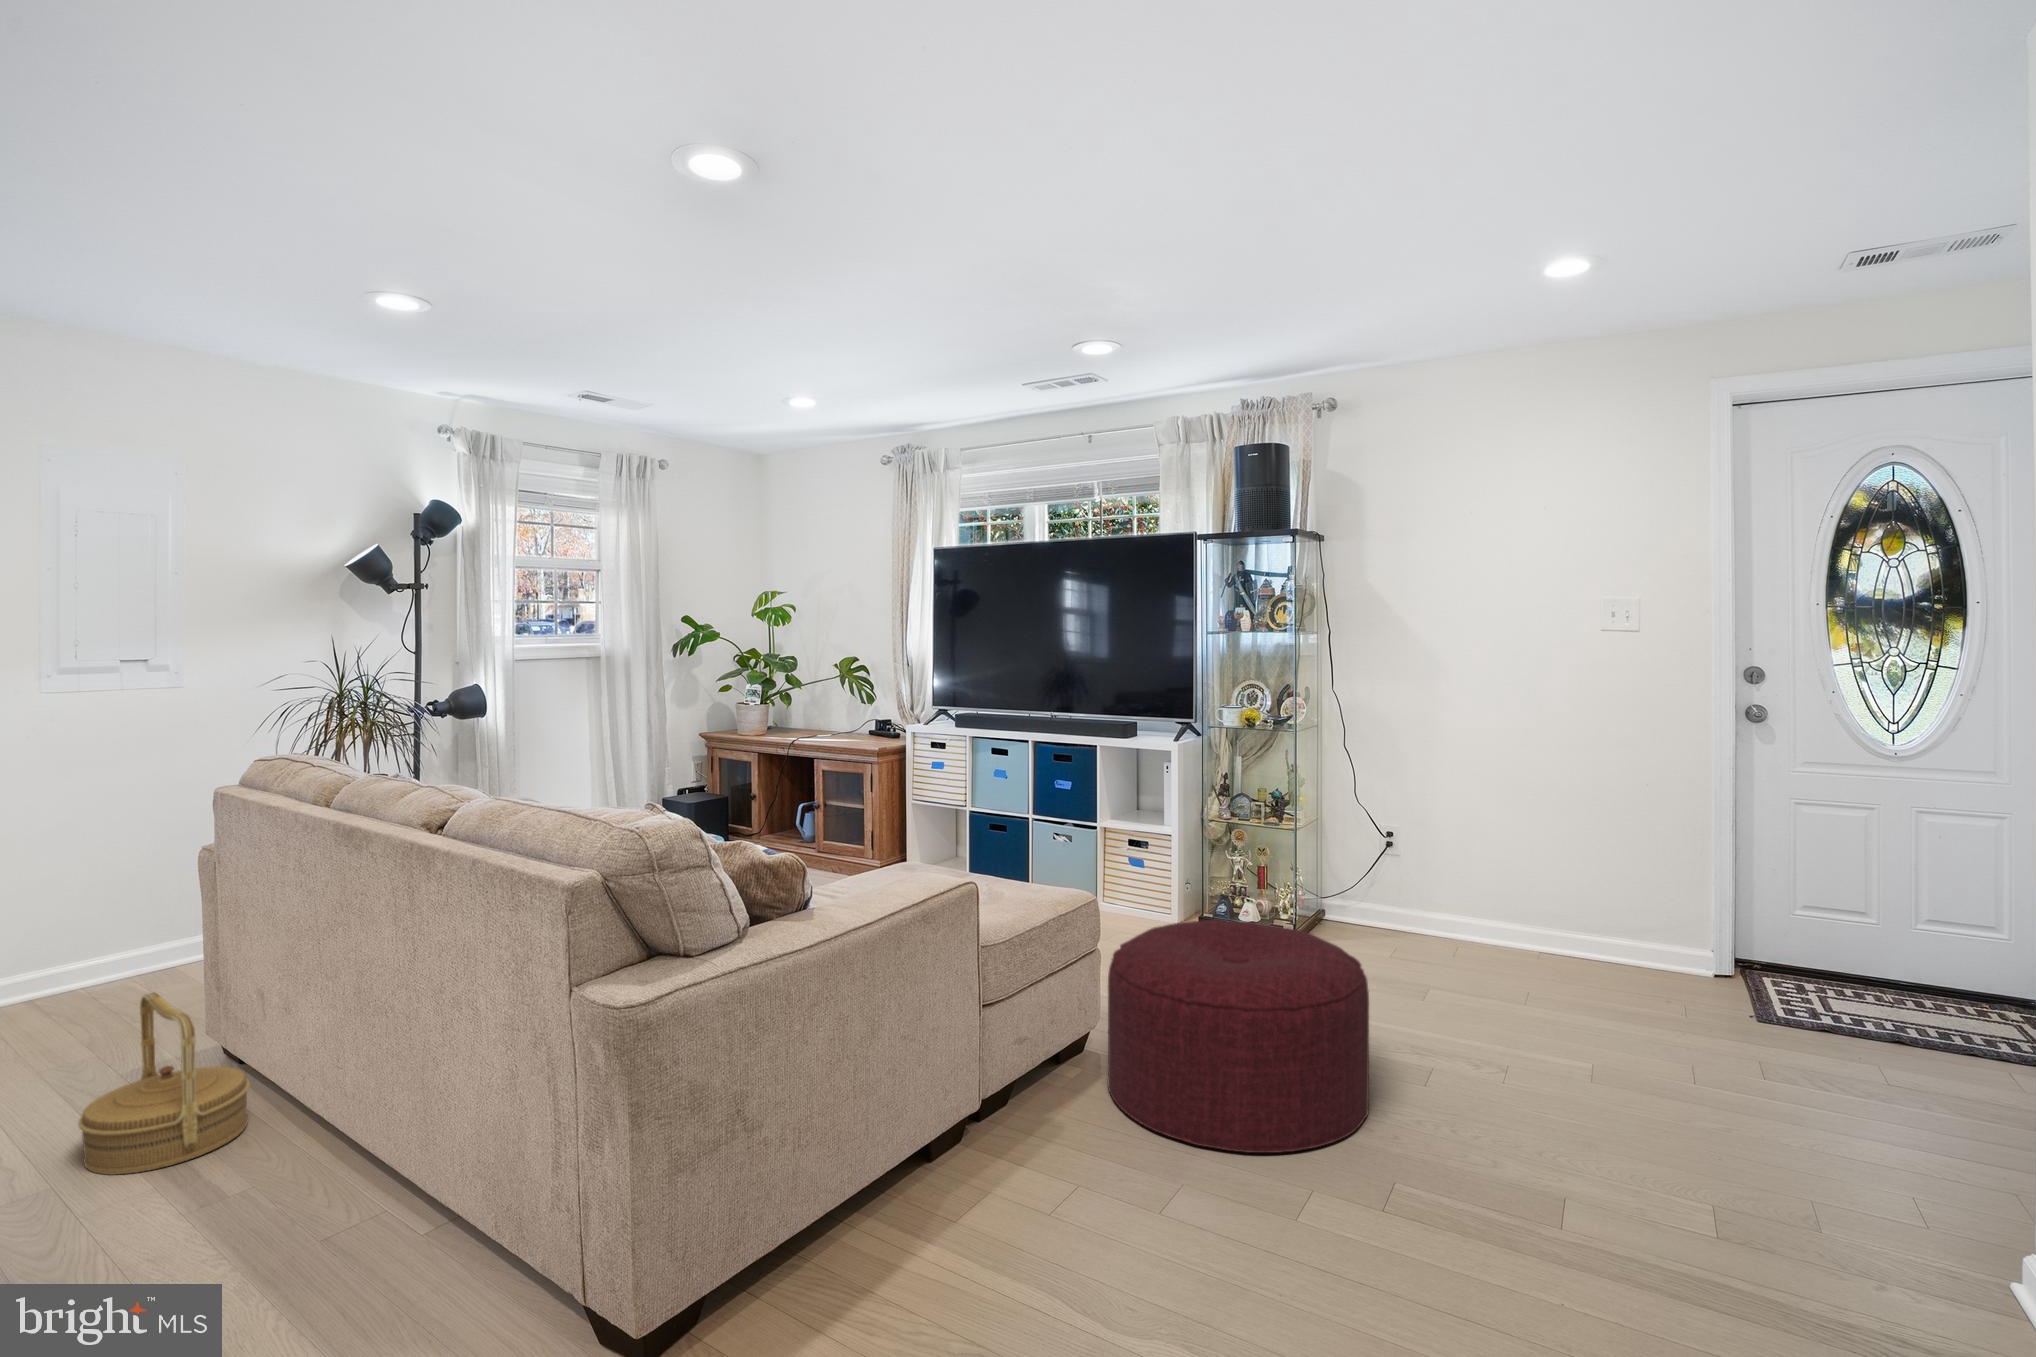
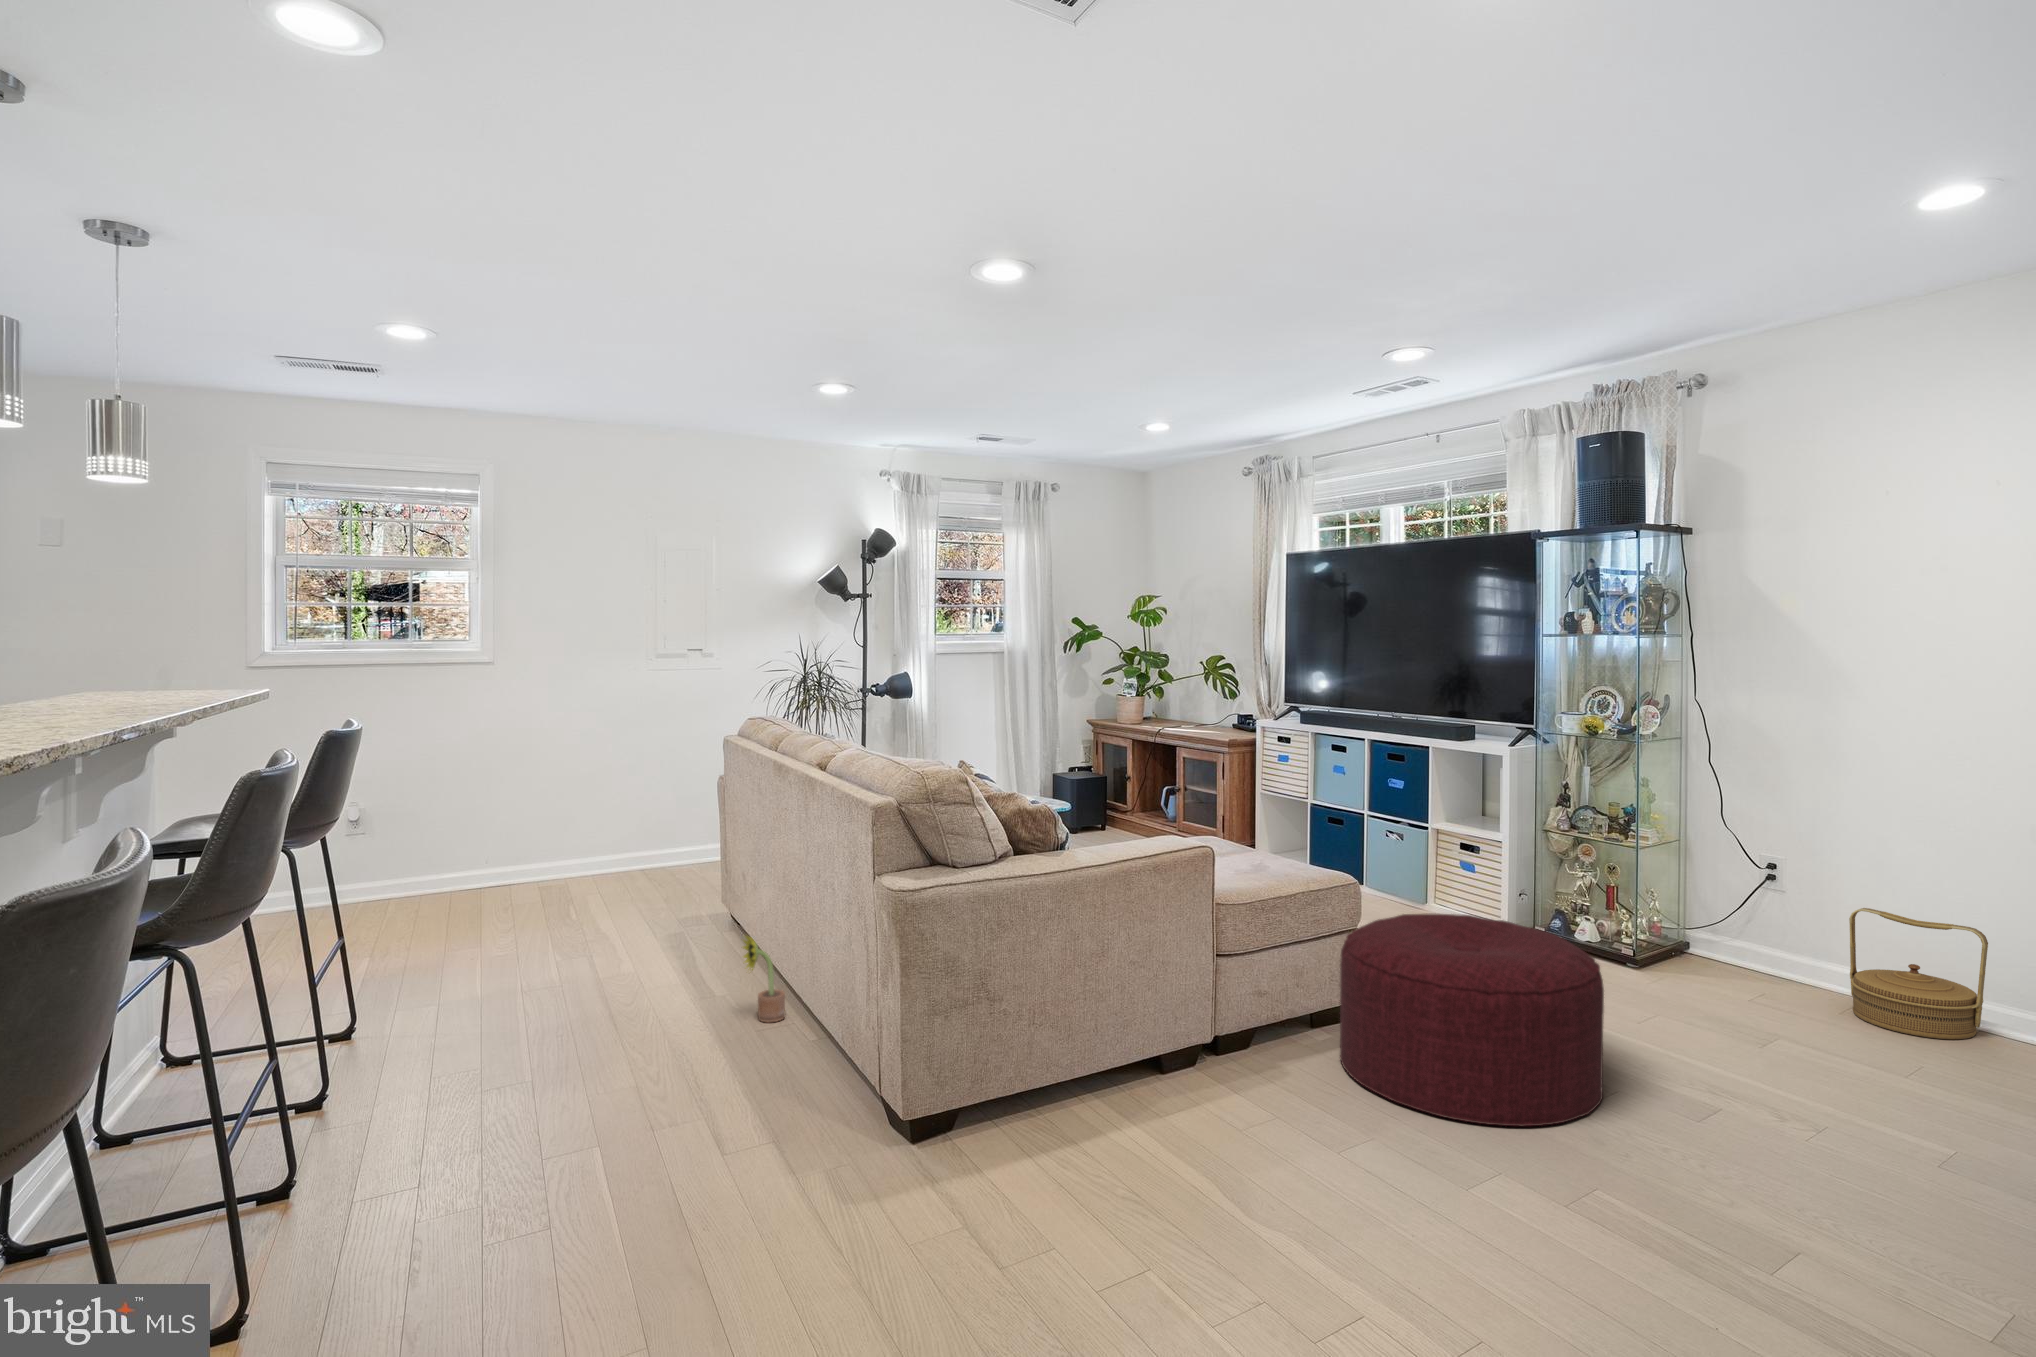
basket: present [78,992,250,1175] -> present [1849,908,1988,1040]
decorative plant: none [268,1089,354,1223] -> present [743,936,785,1022]

